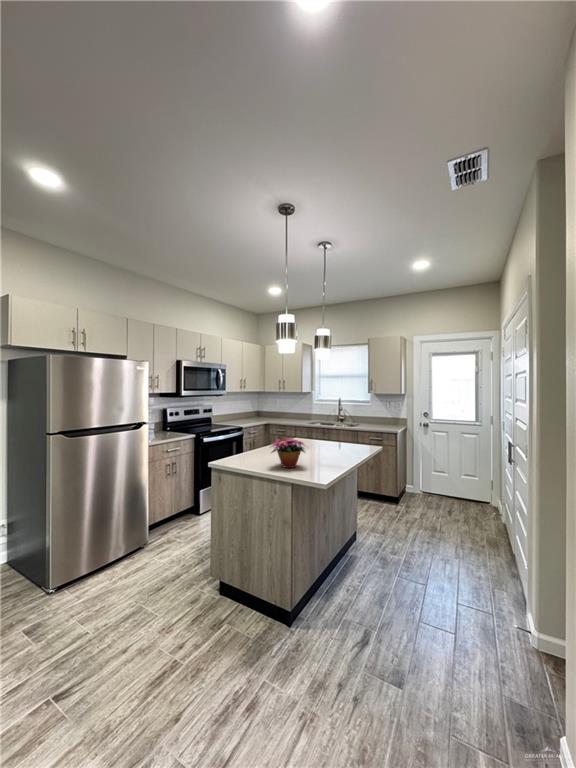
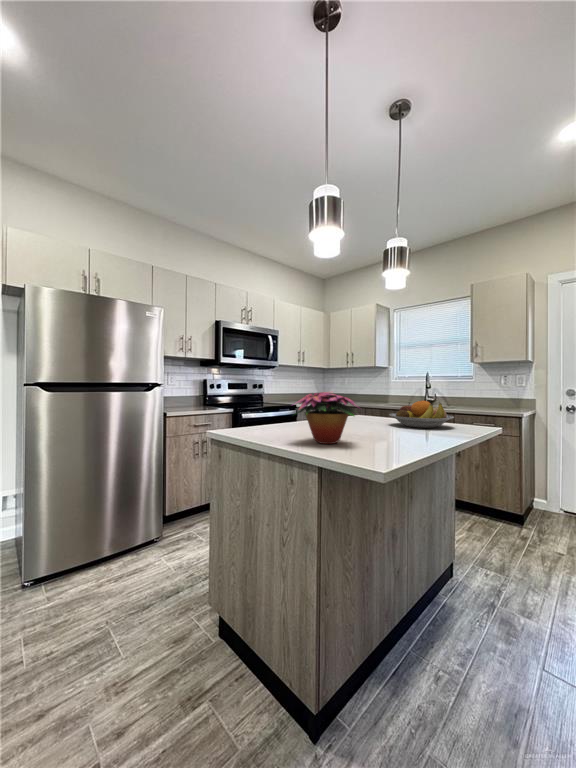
fruit bowl: none [318,432,356,449] -> present [389,401,454,428]

